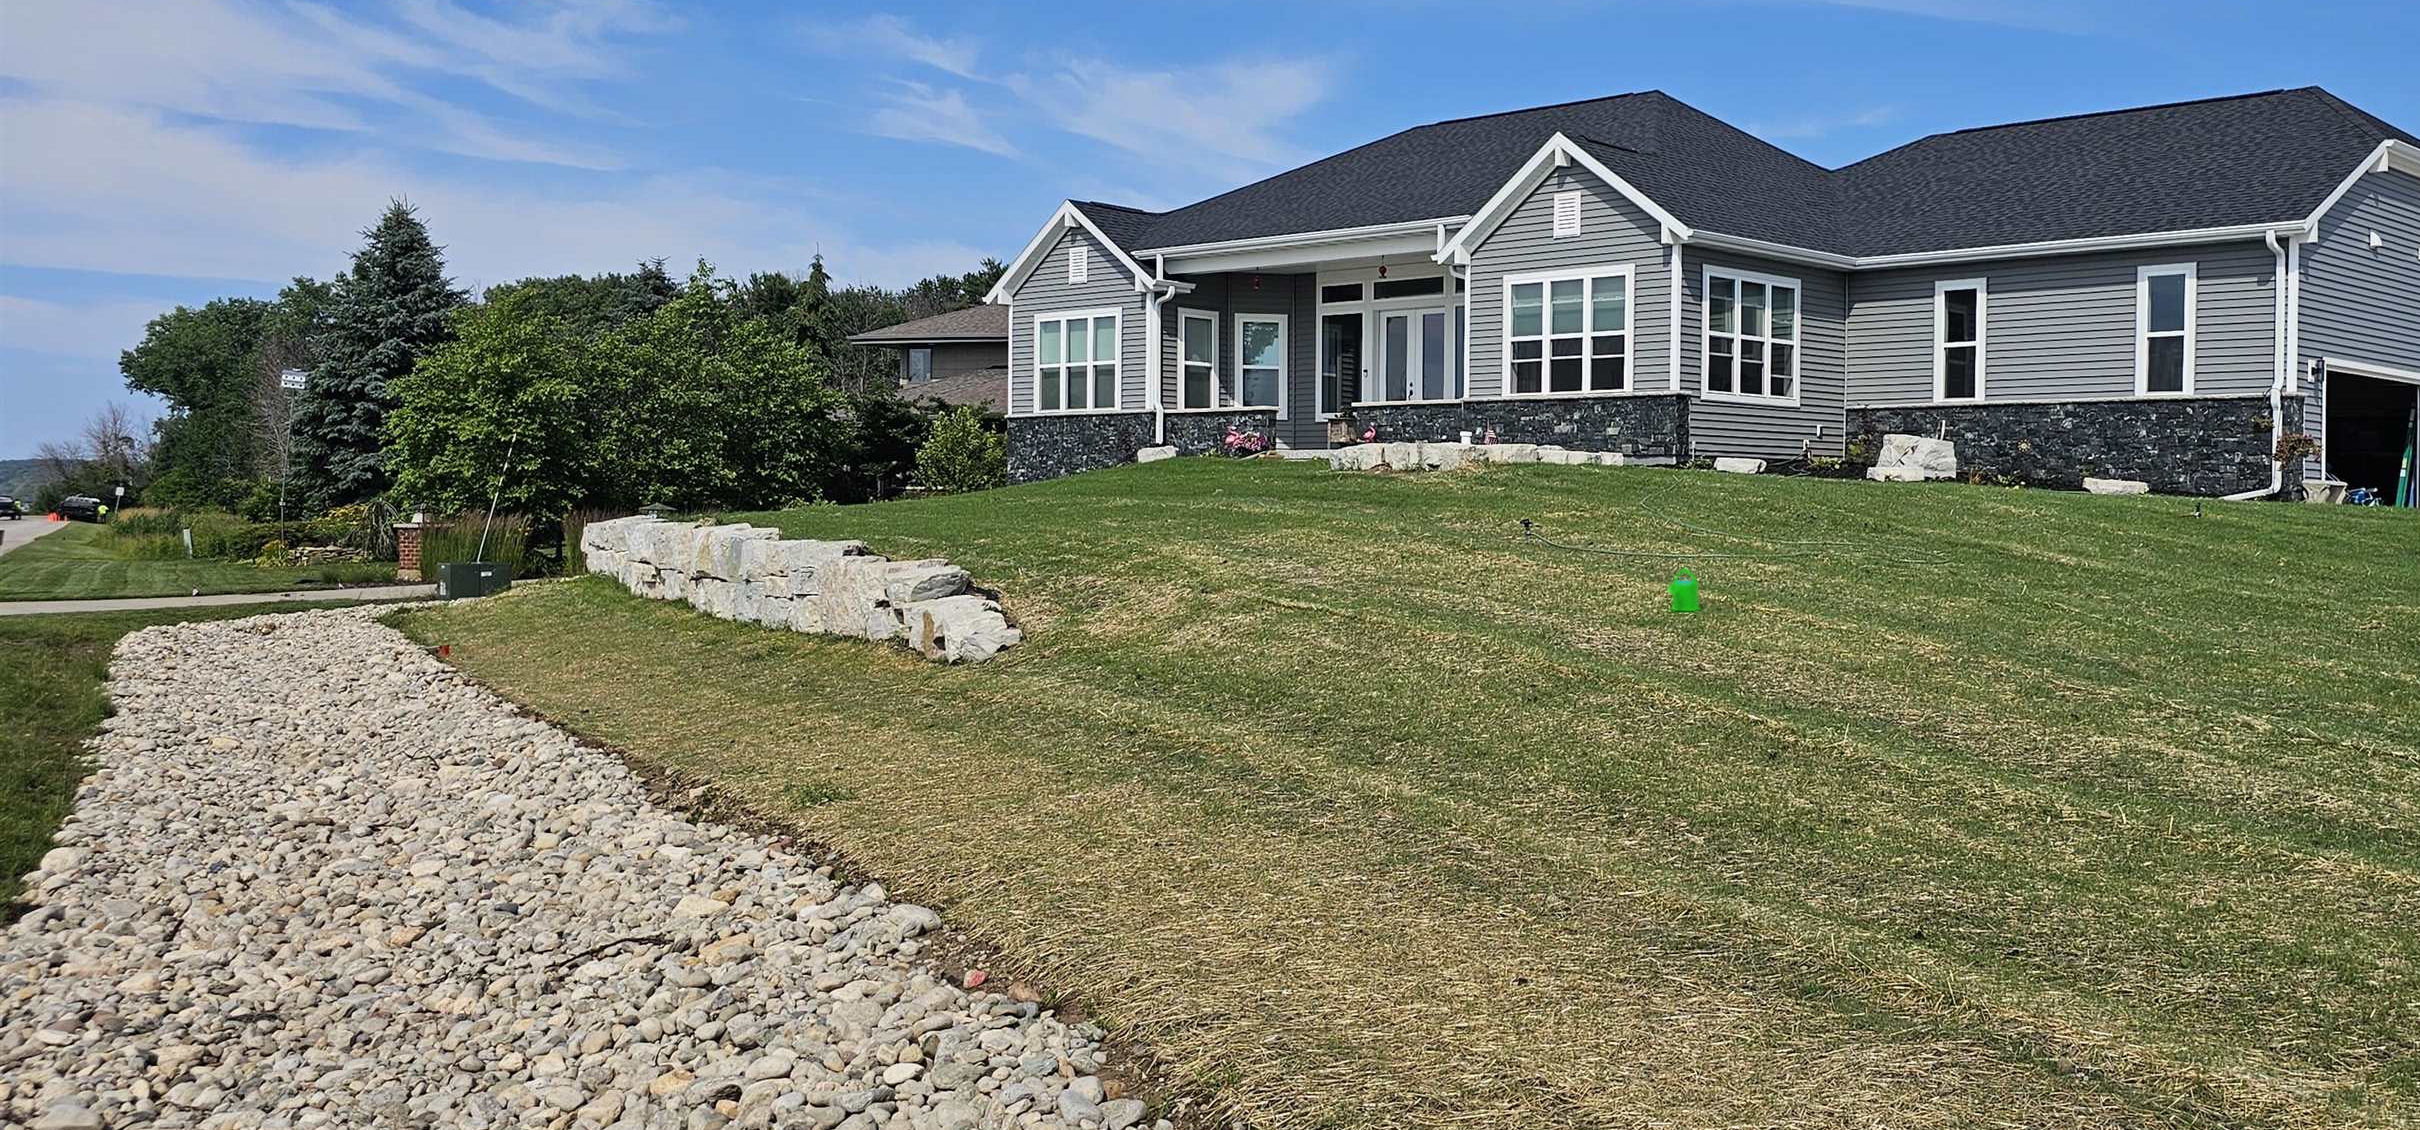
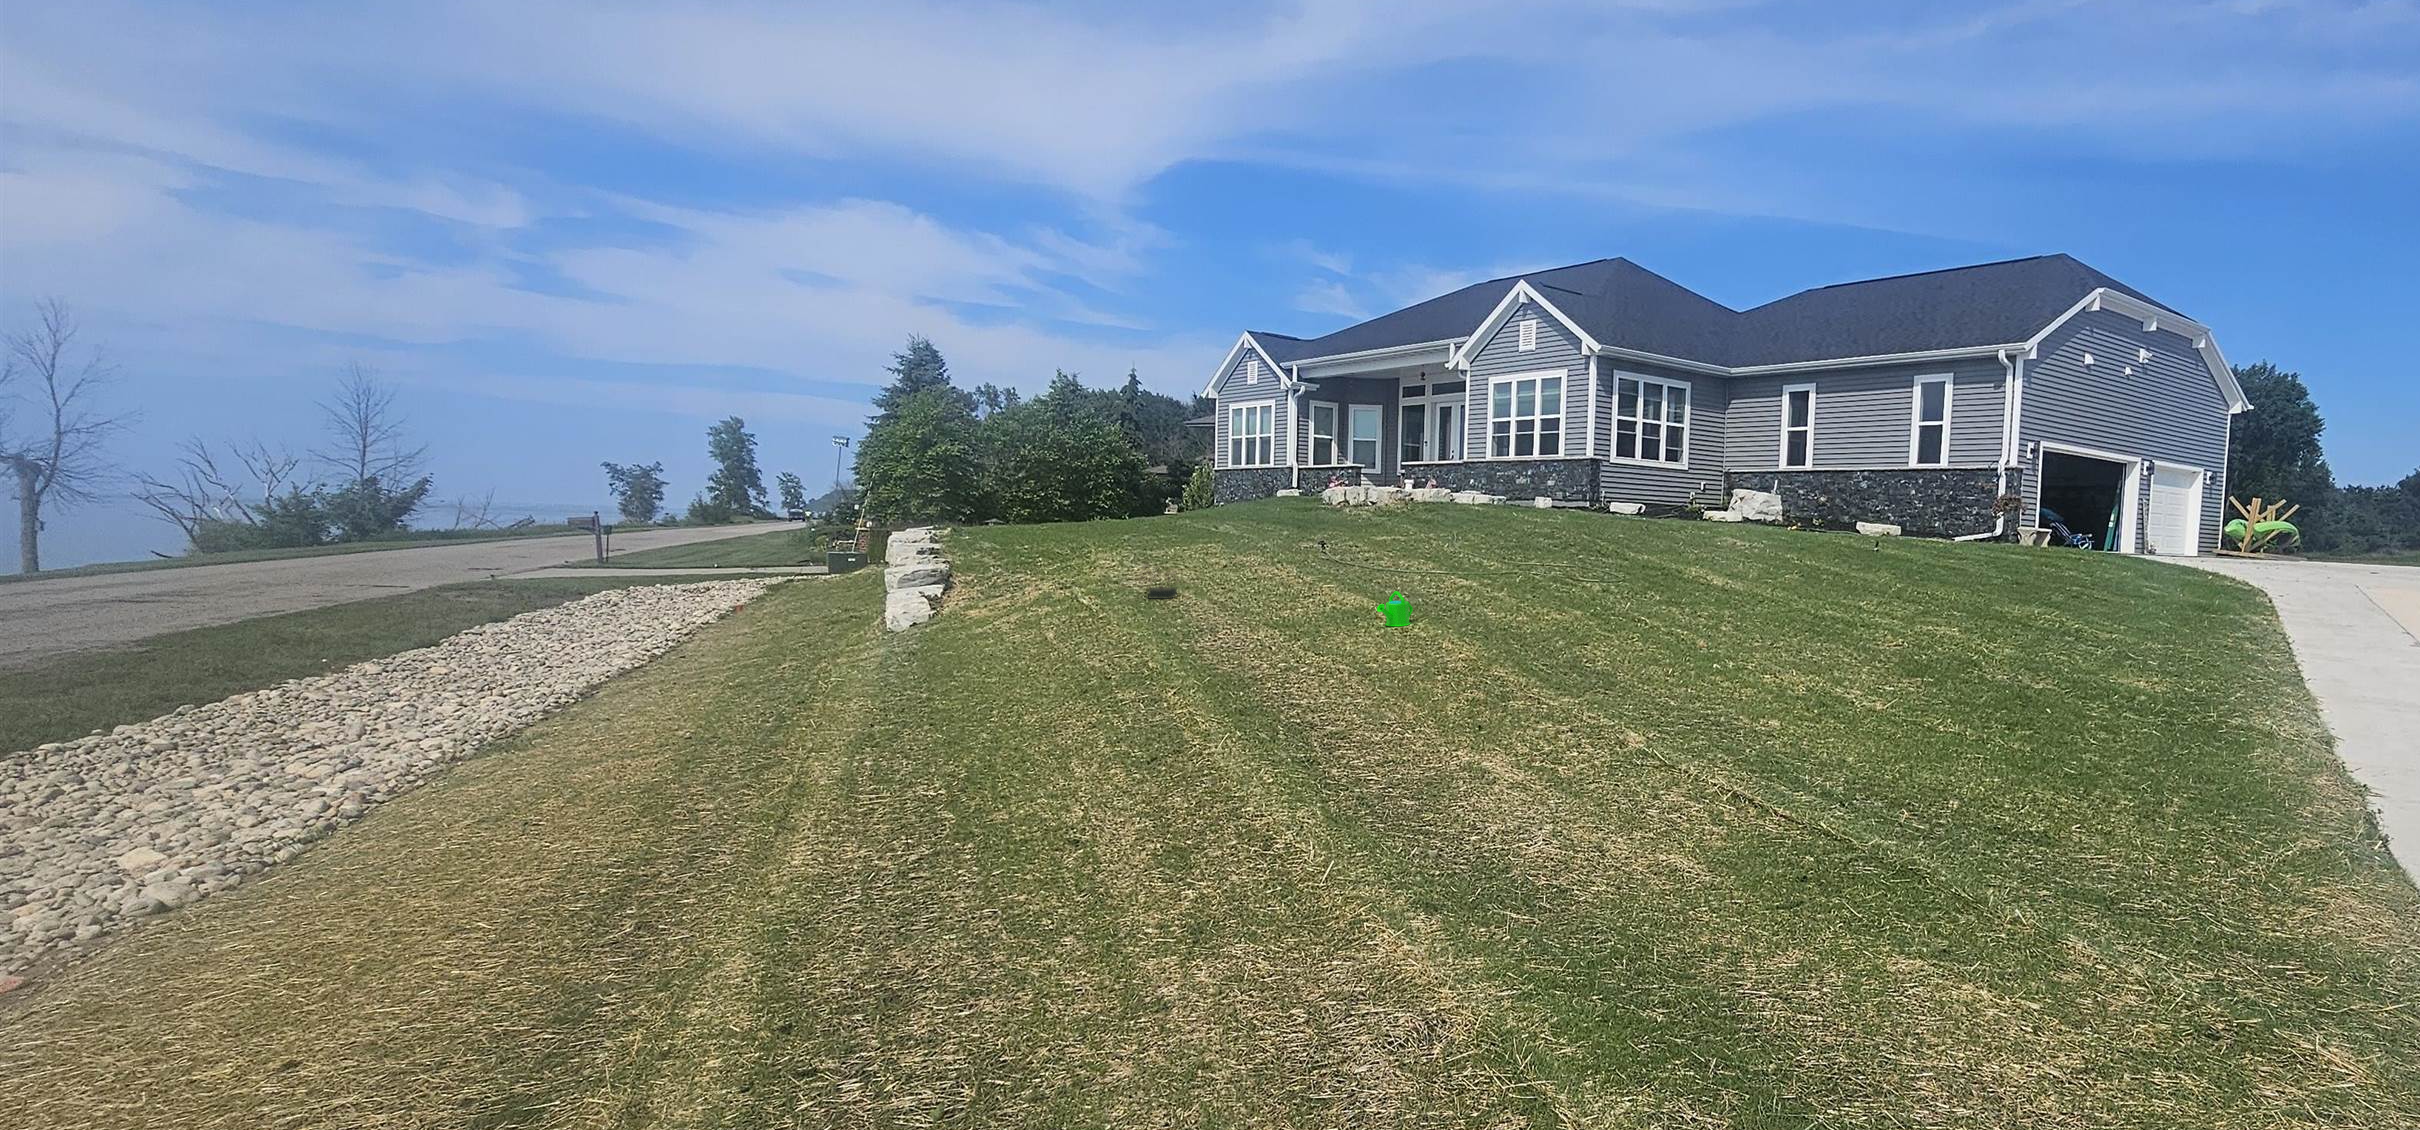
decorative plant: none [1299,548,1354,594] -> present [1140,565,1178,599]

